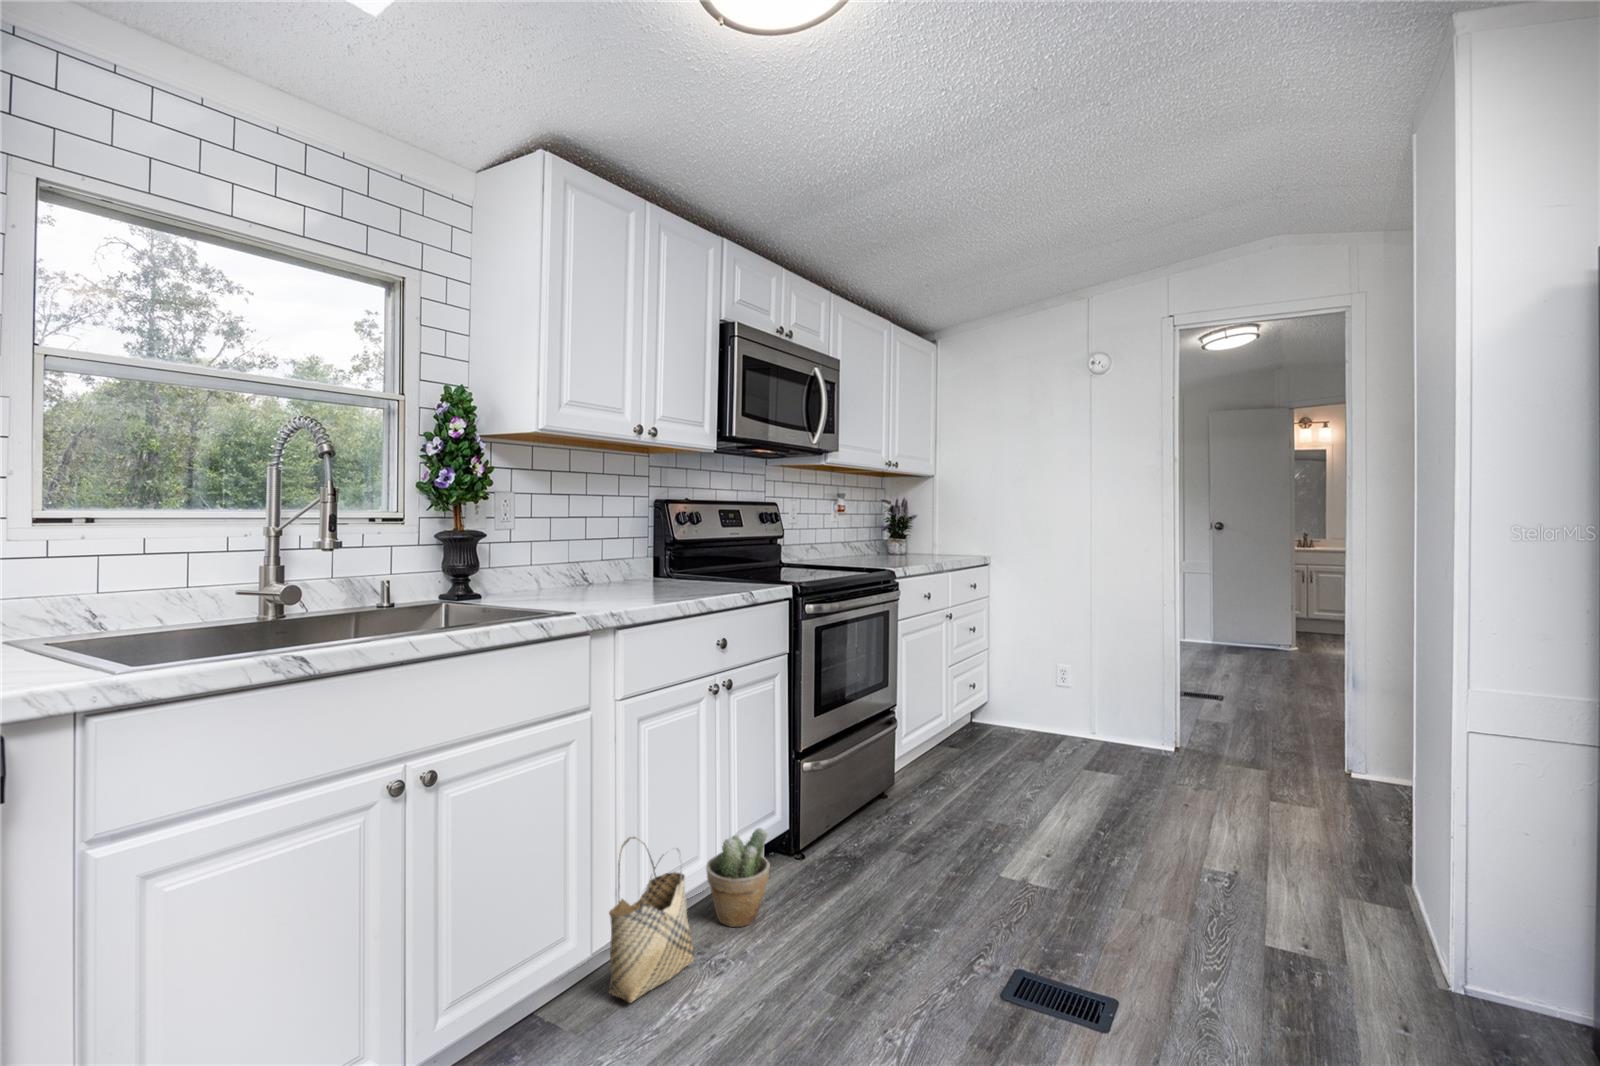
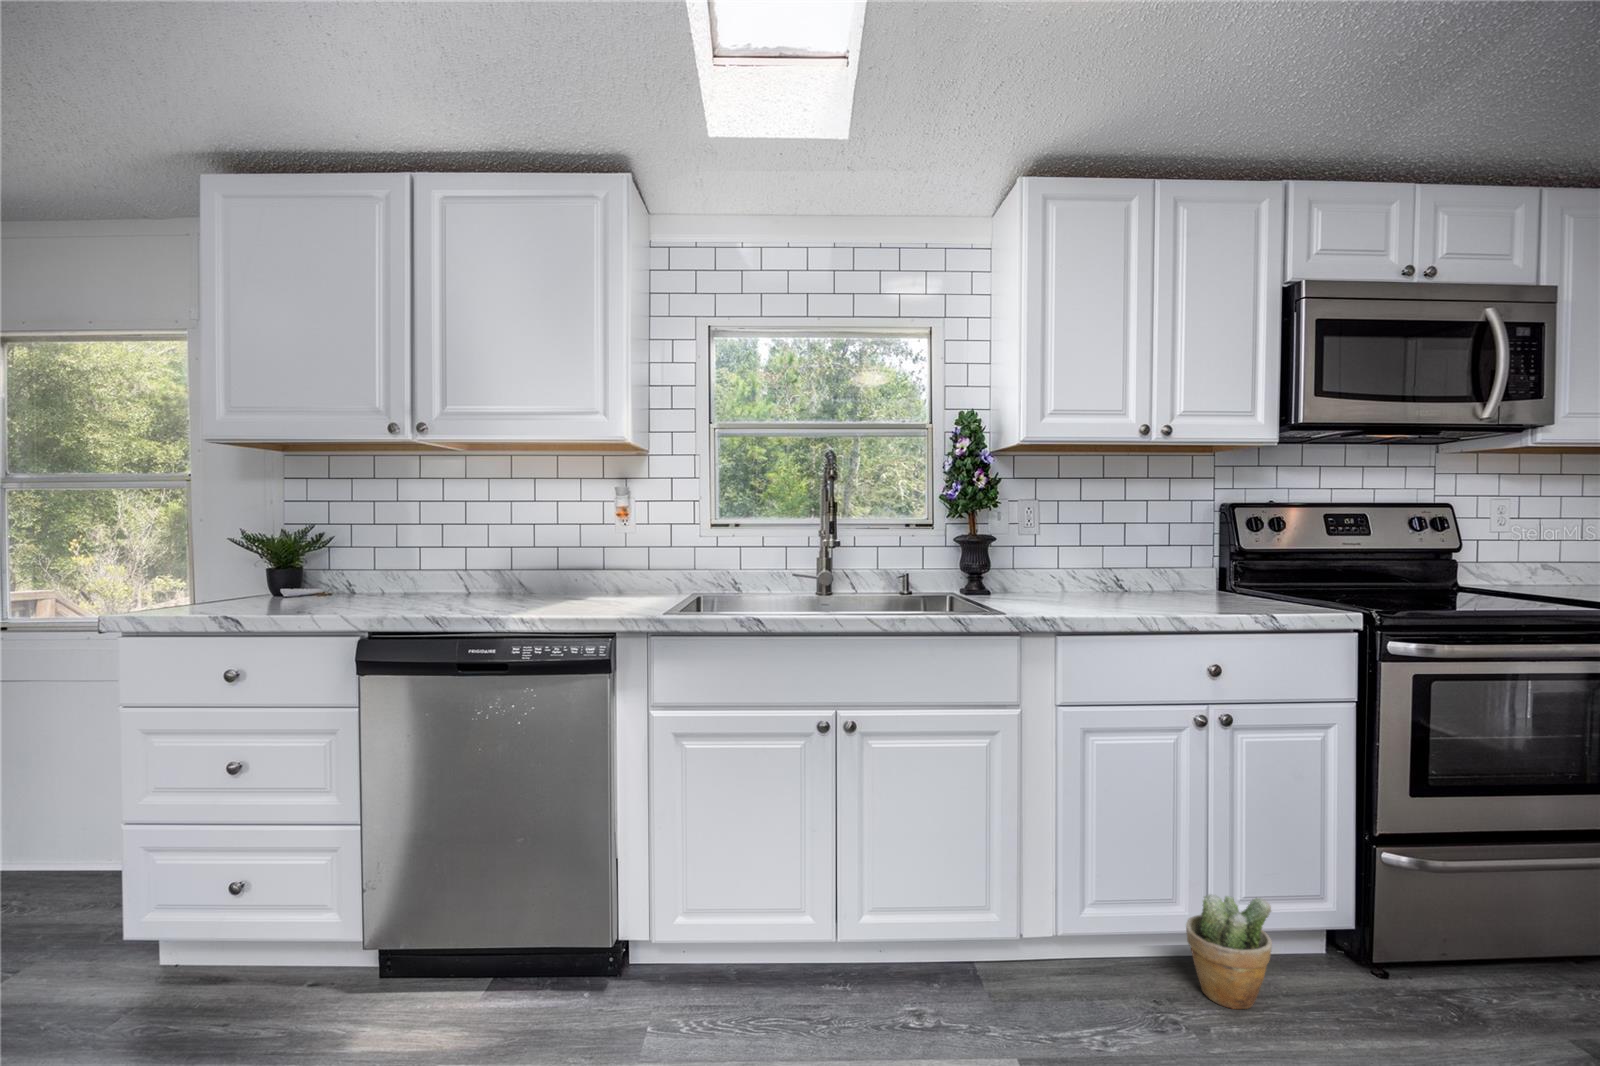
woven basket: present [609,837,694,1003] -> none [1028,844,1135,1007]

